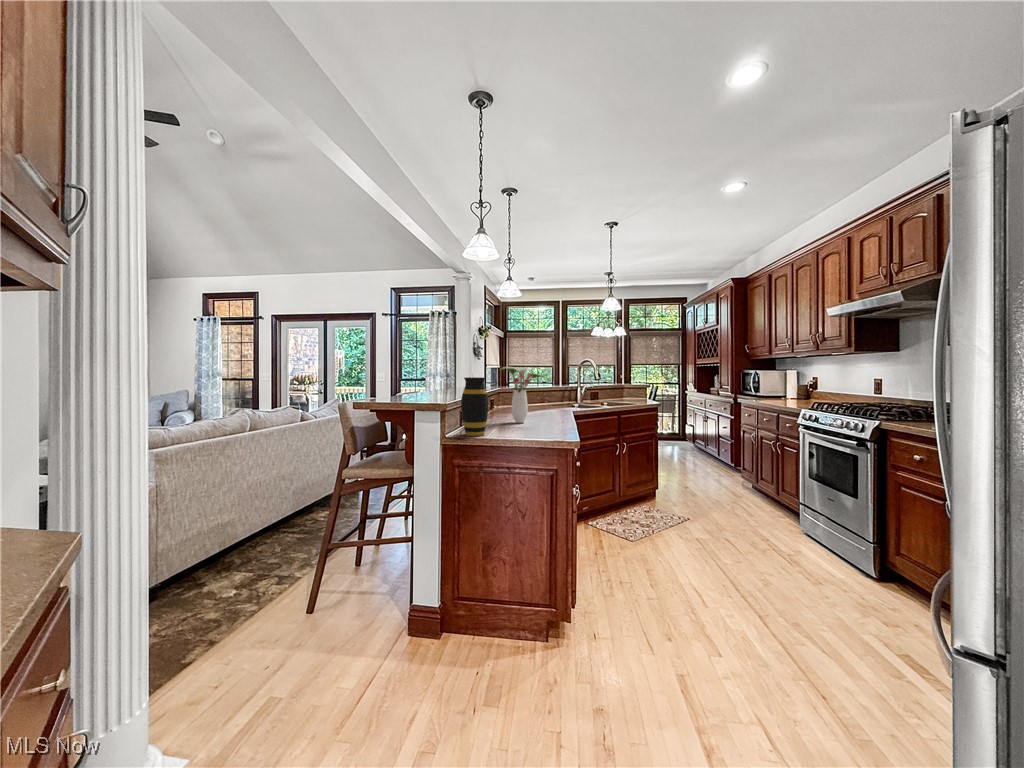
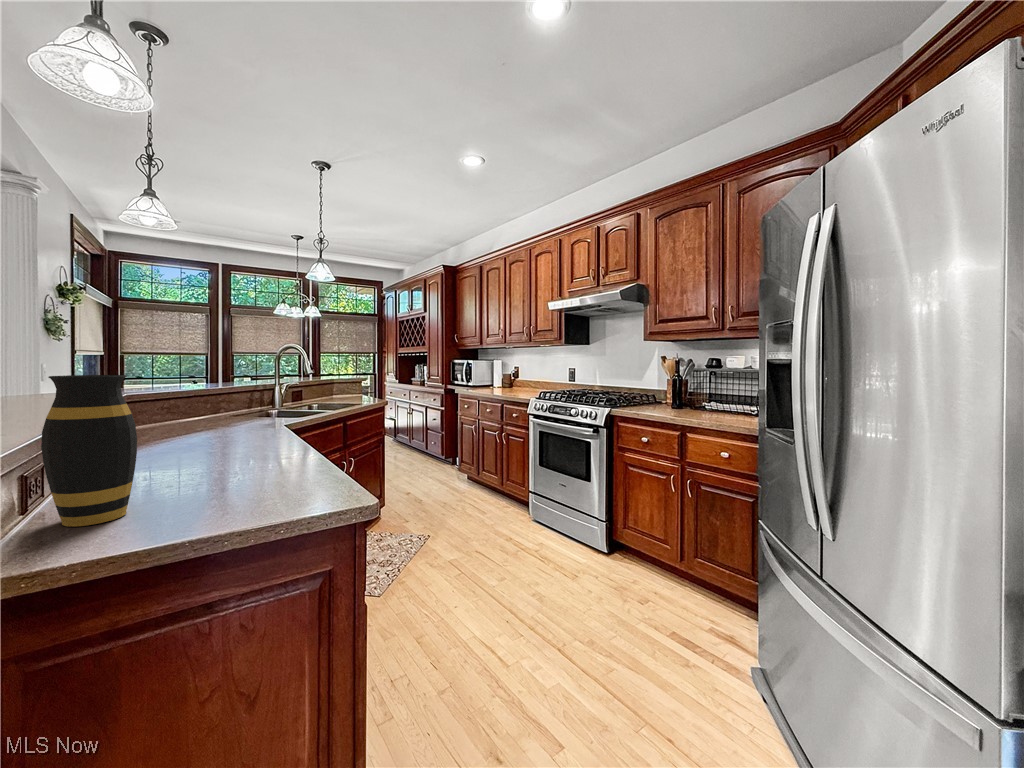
flower arrangement: present [500,367,549,423] -> none [151,349,267,459]

